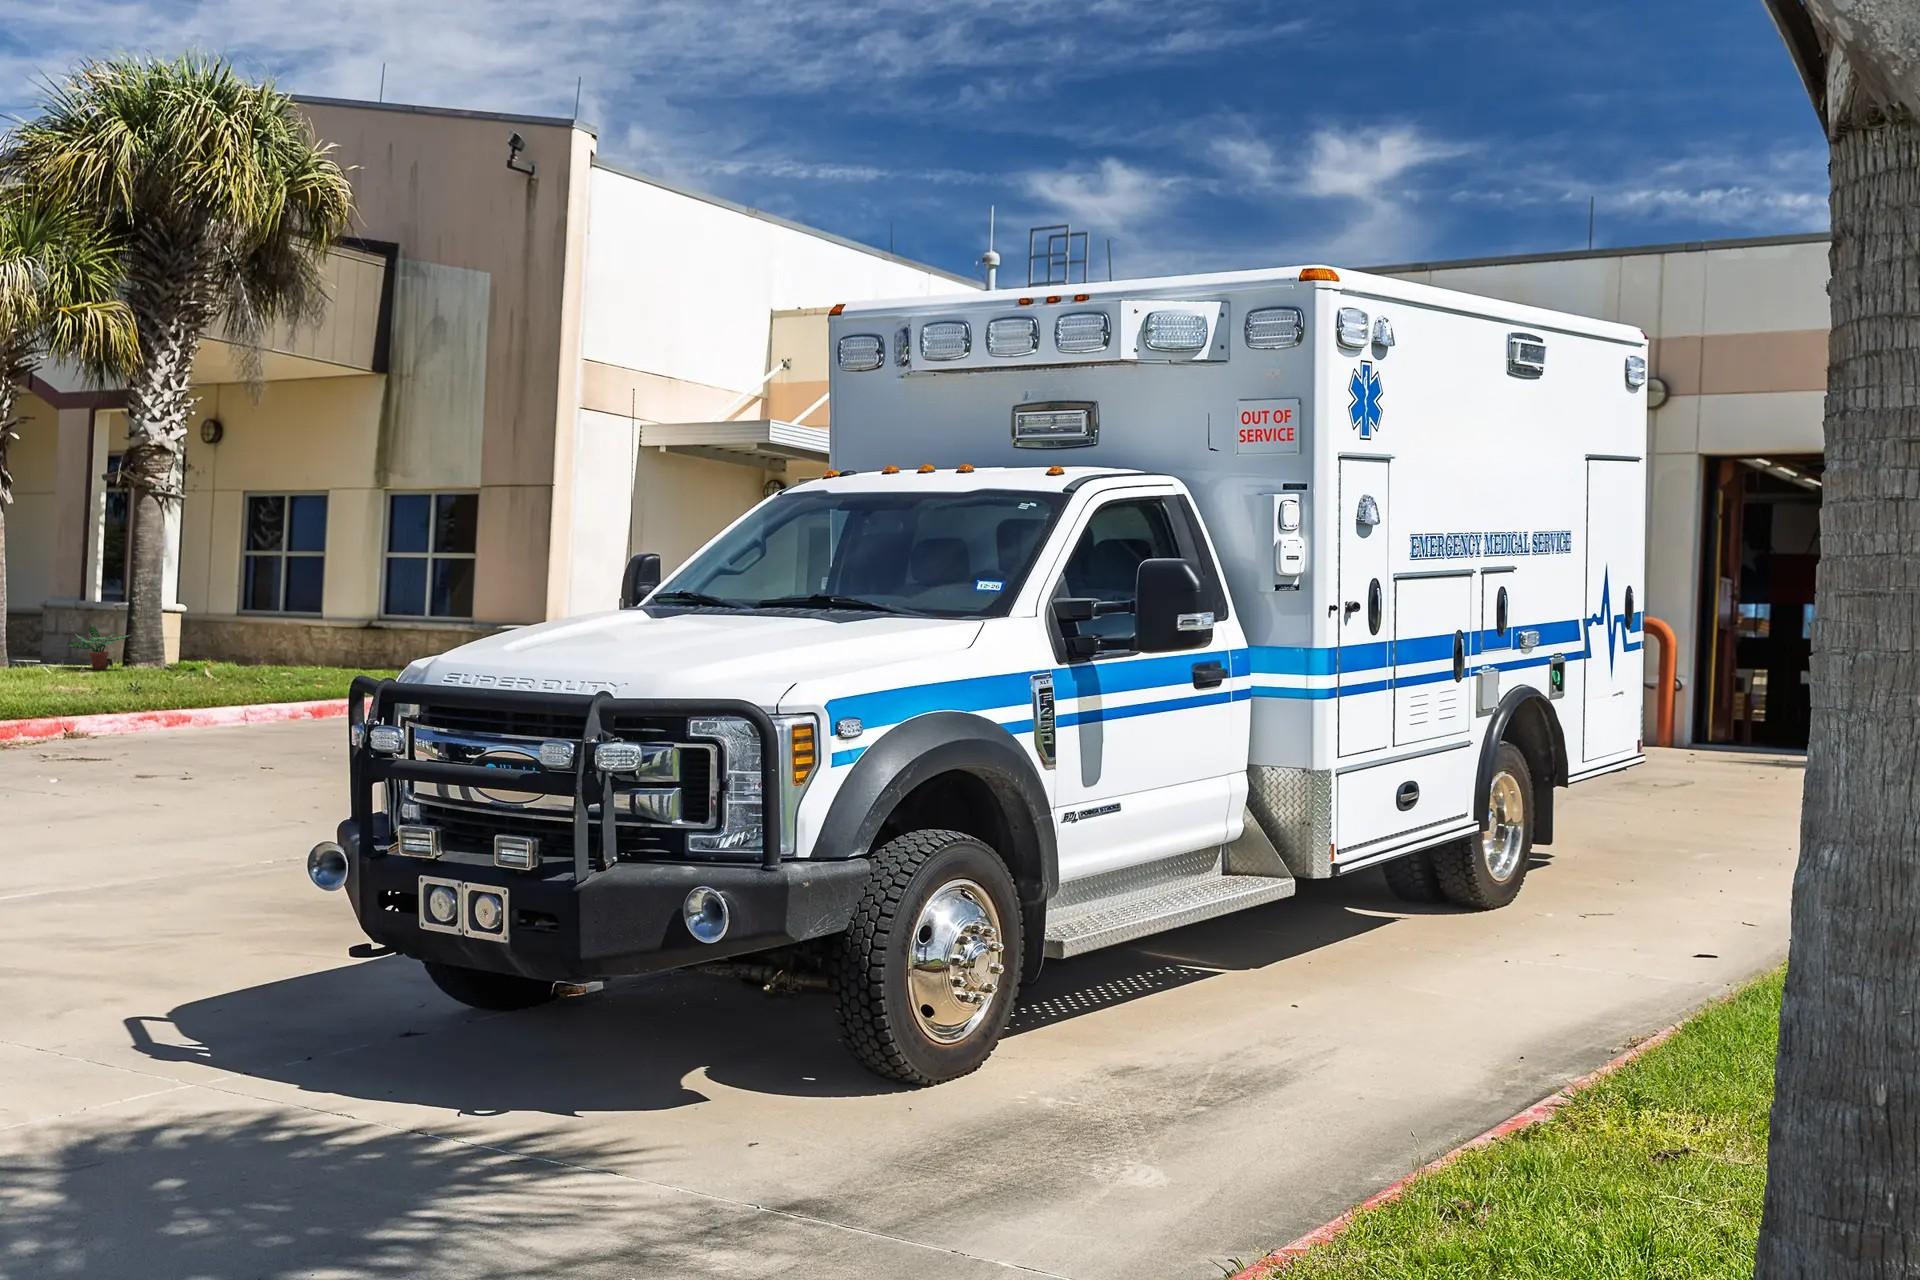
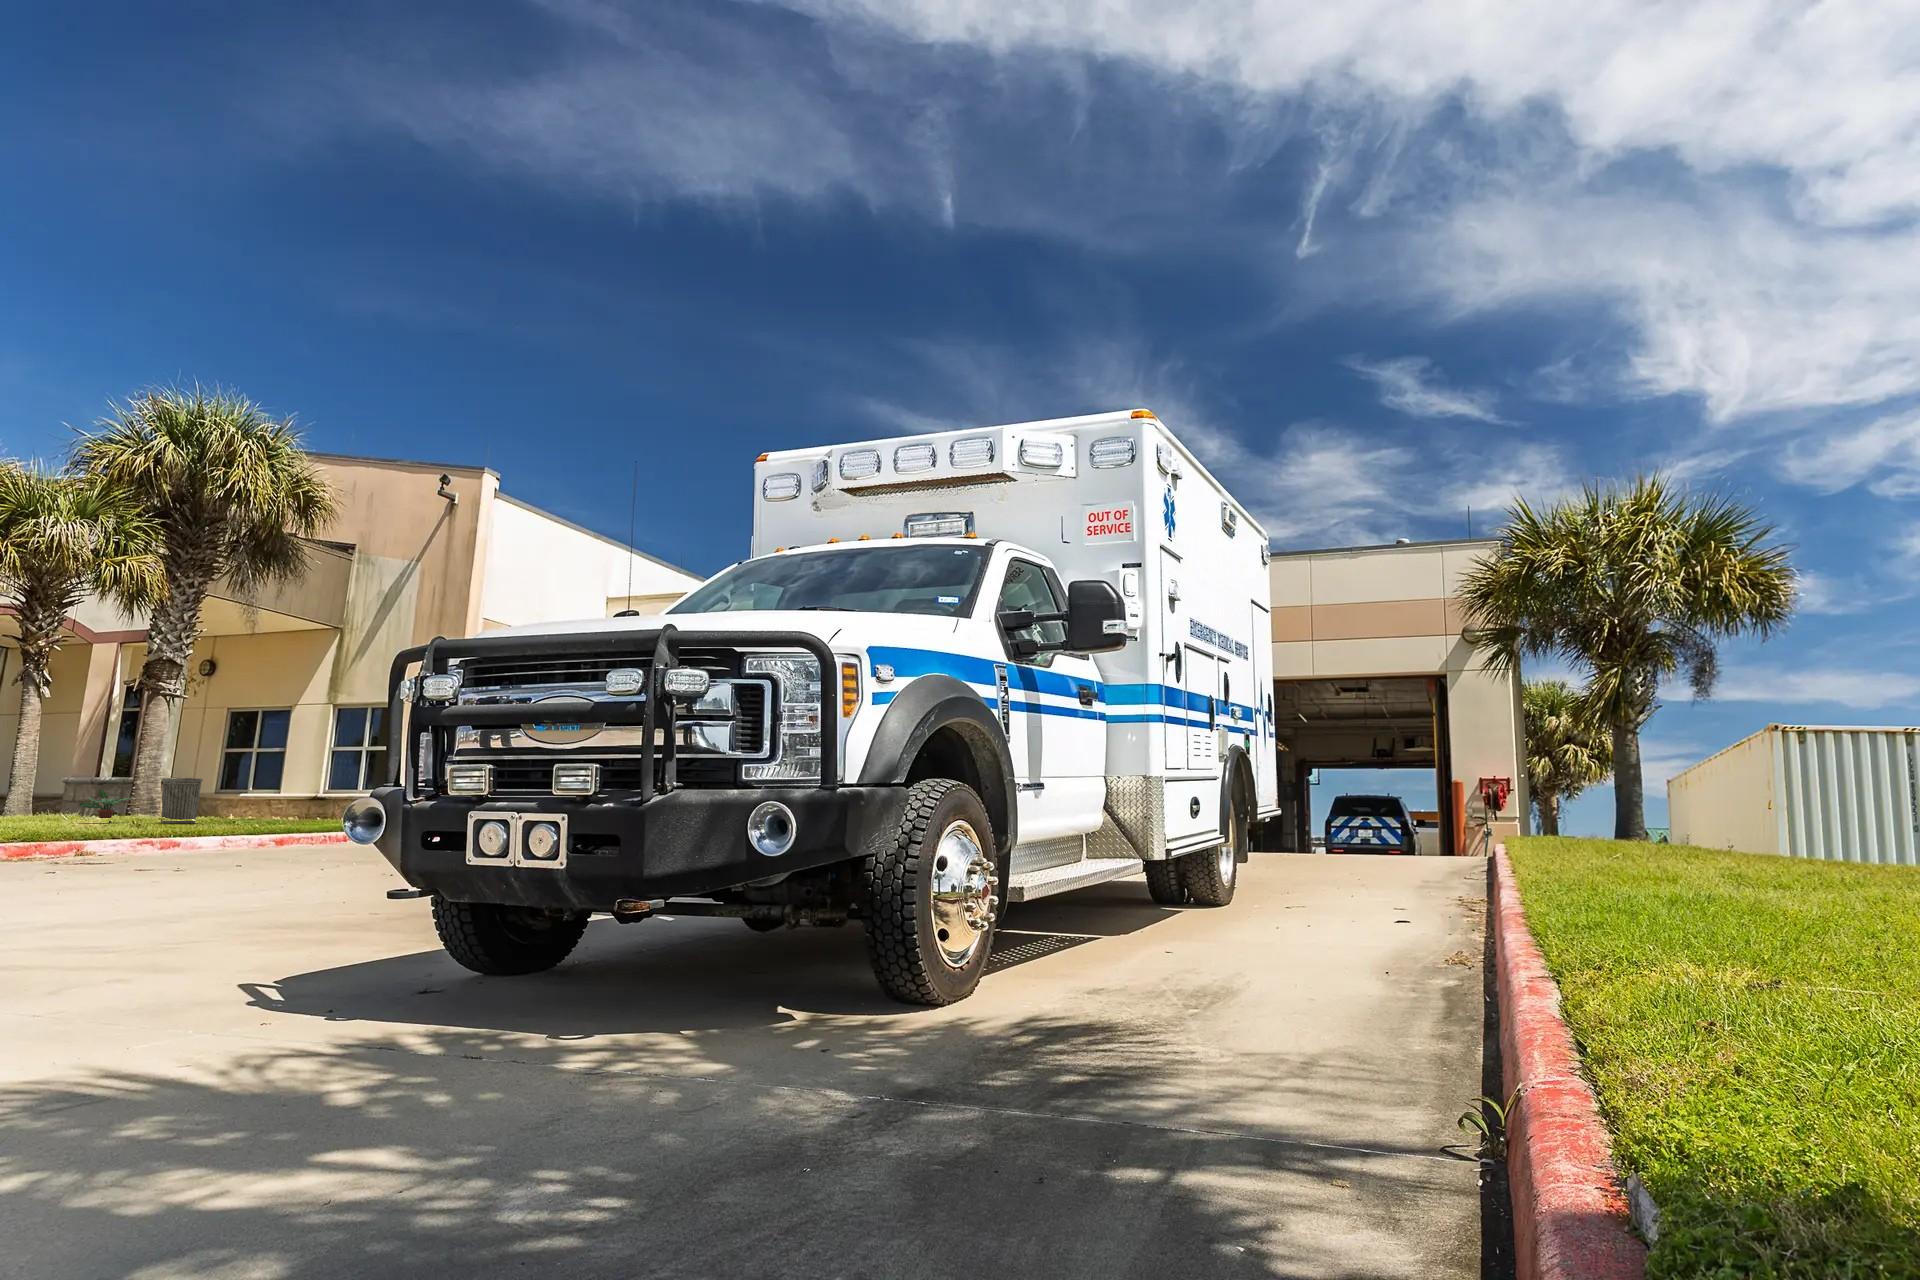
trash can: none [162,609,212,670] -> present [161,778,203,823]

